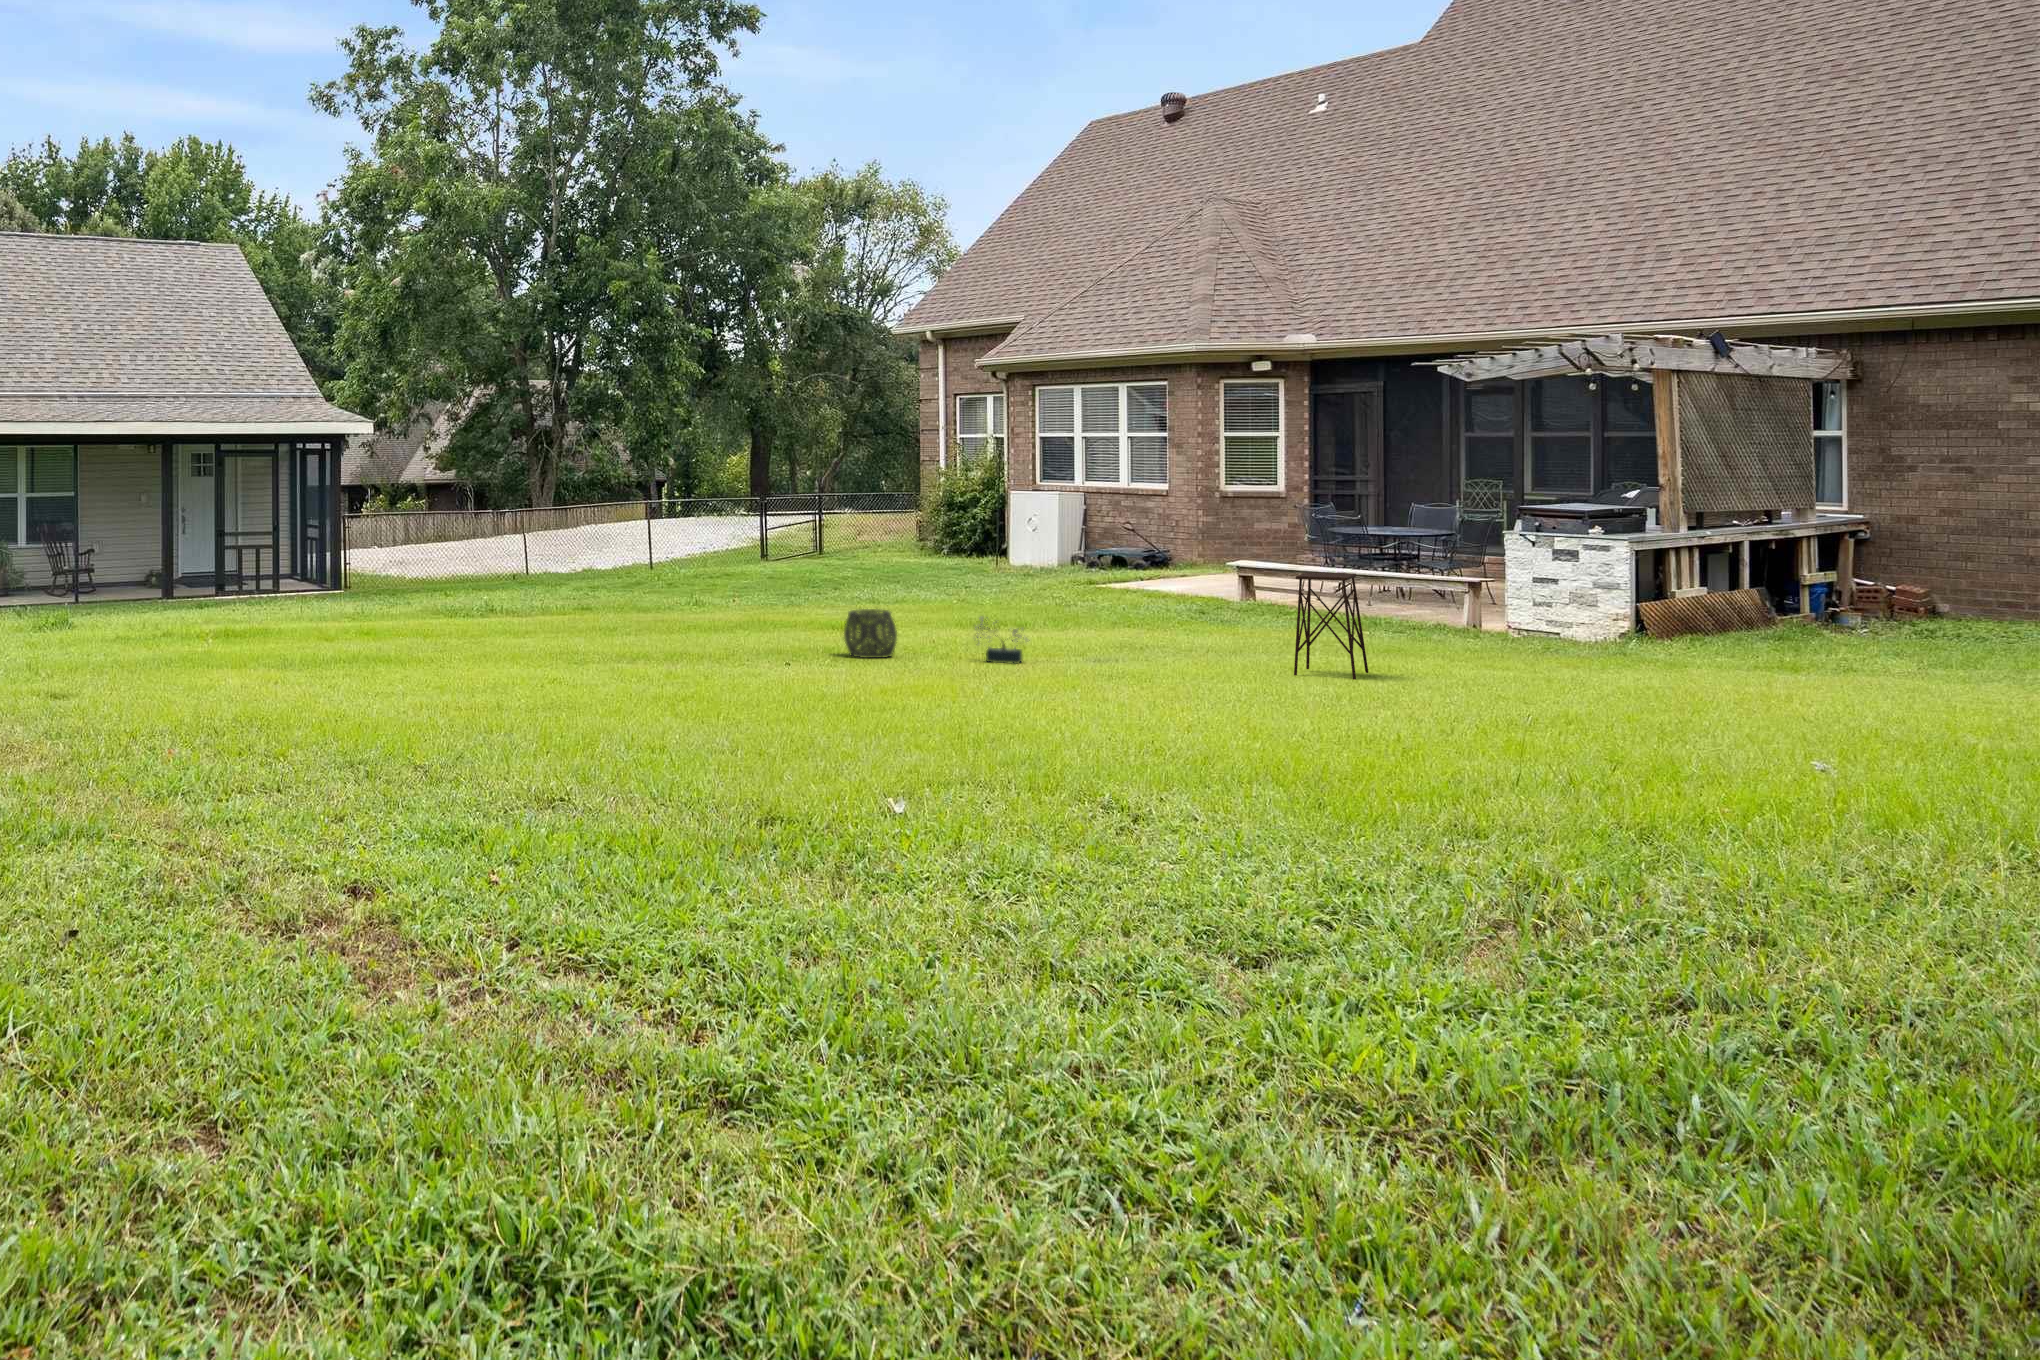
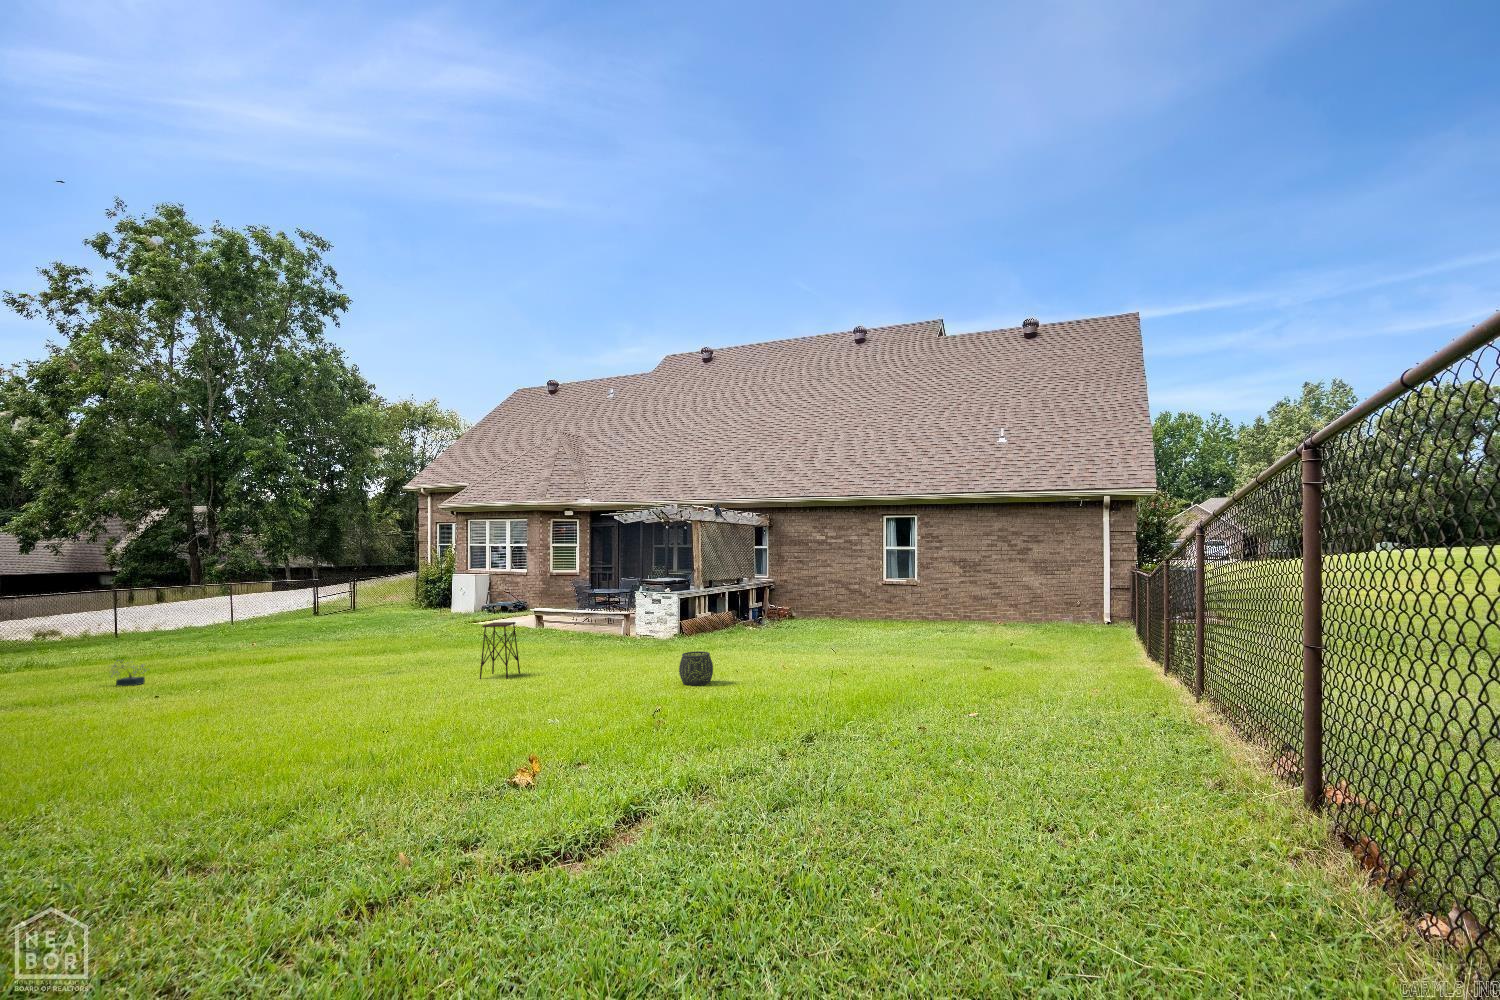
woven basket: present [844,609,897,658] -> present [679,651,713,686]
decorative plant: present [975,618,1027,664] -> present [113,662,149,686]

